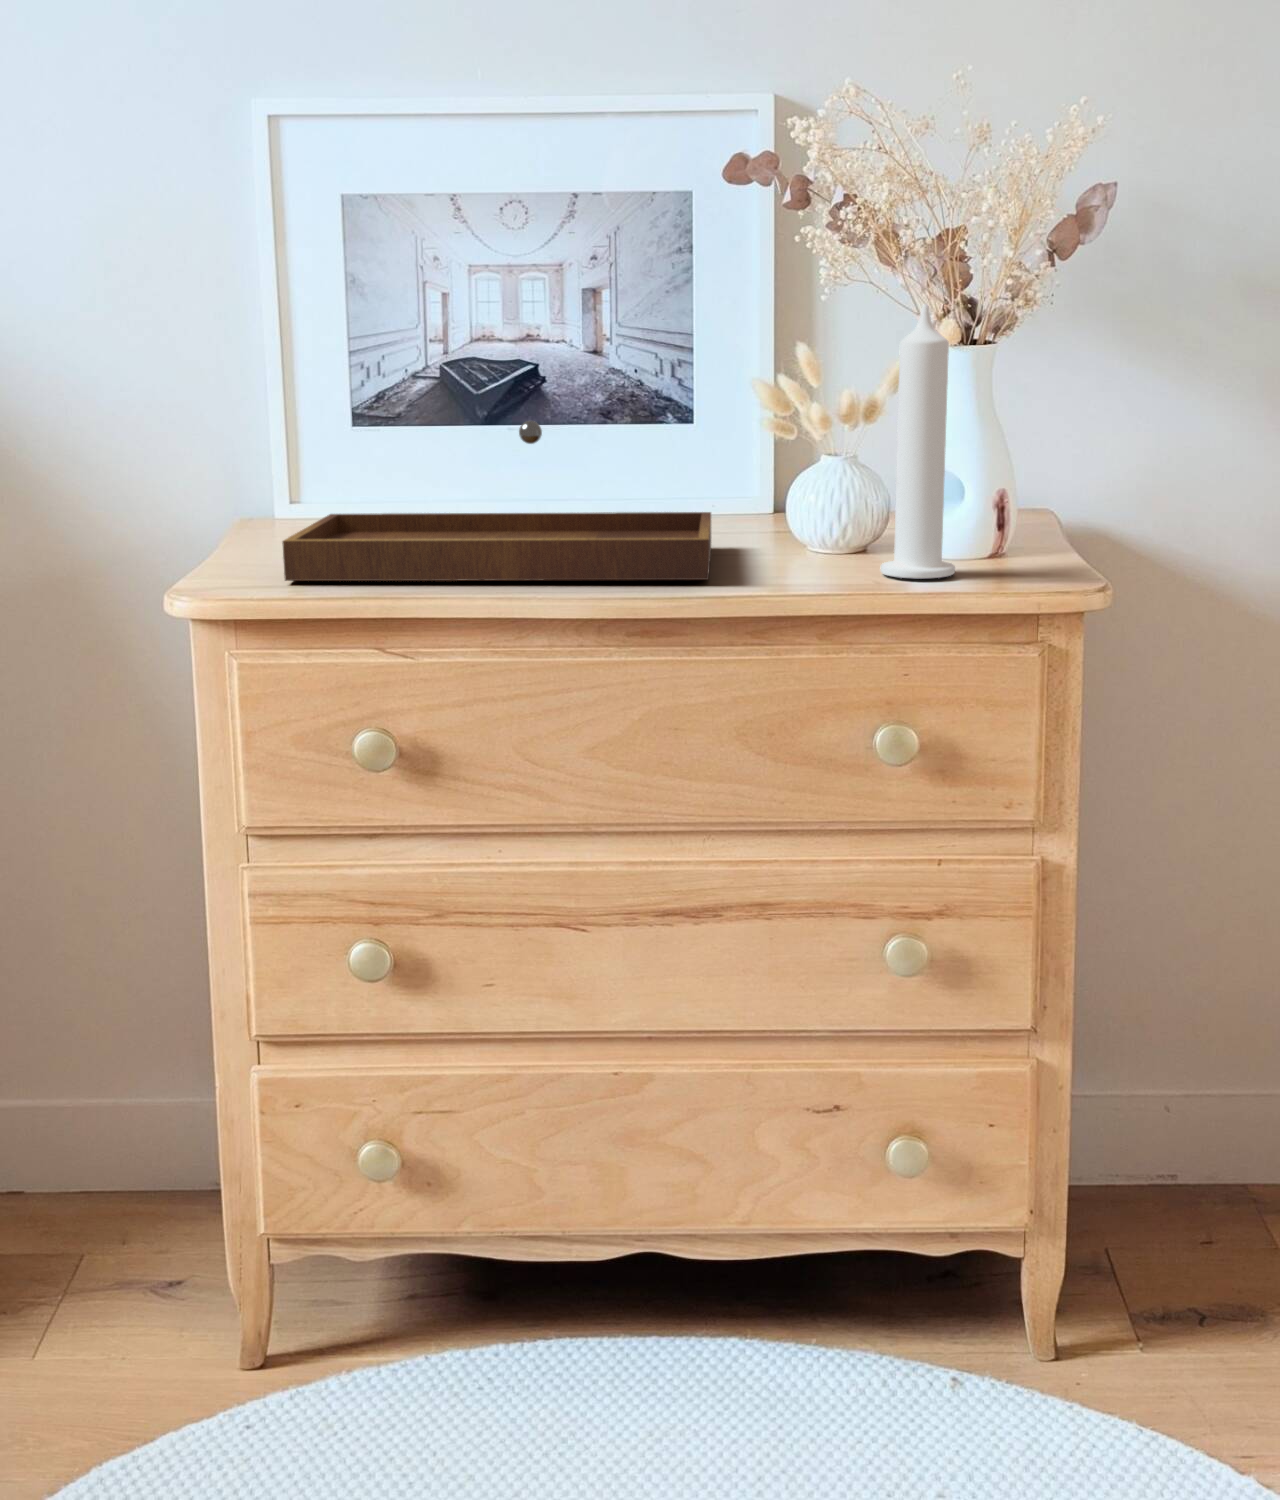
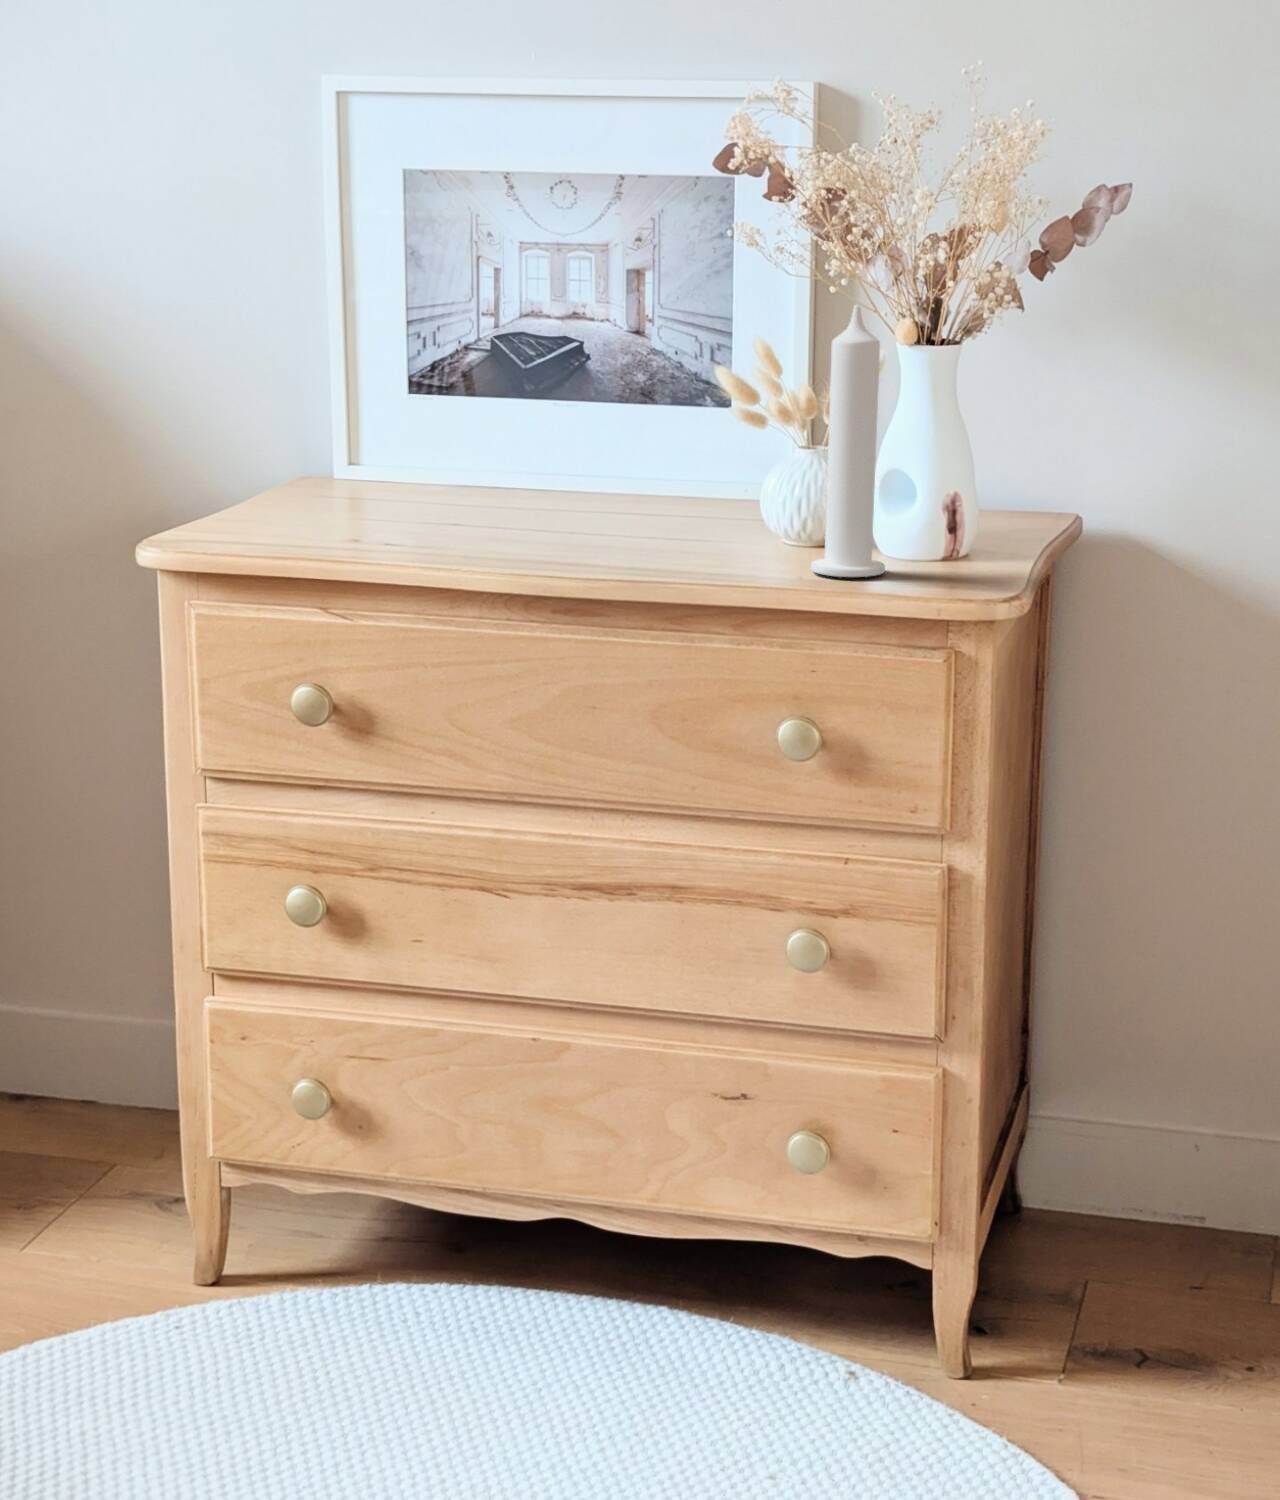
tray: present [282,421,711,581] -> none [255,401,694,564]

